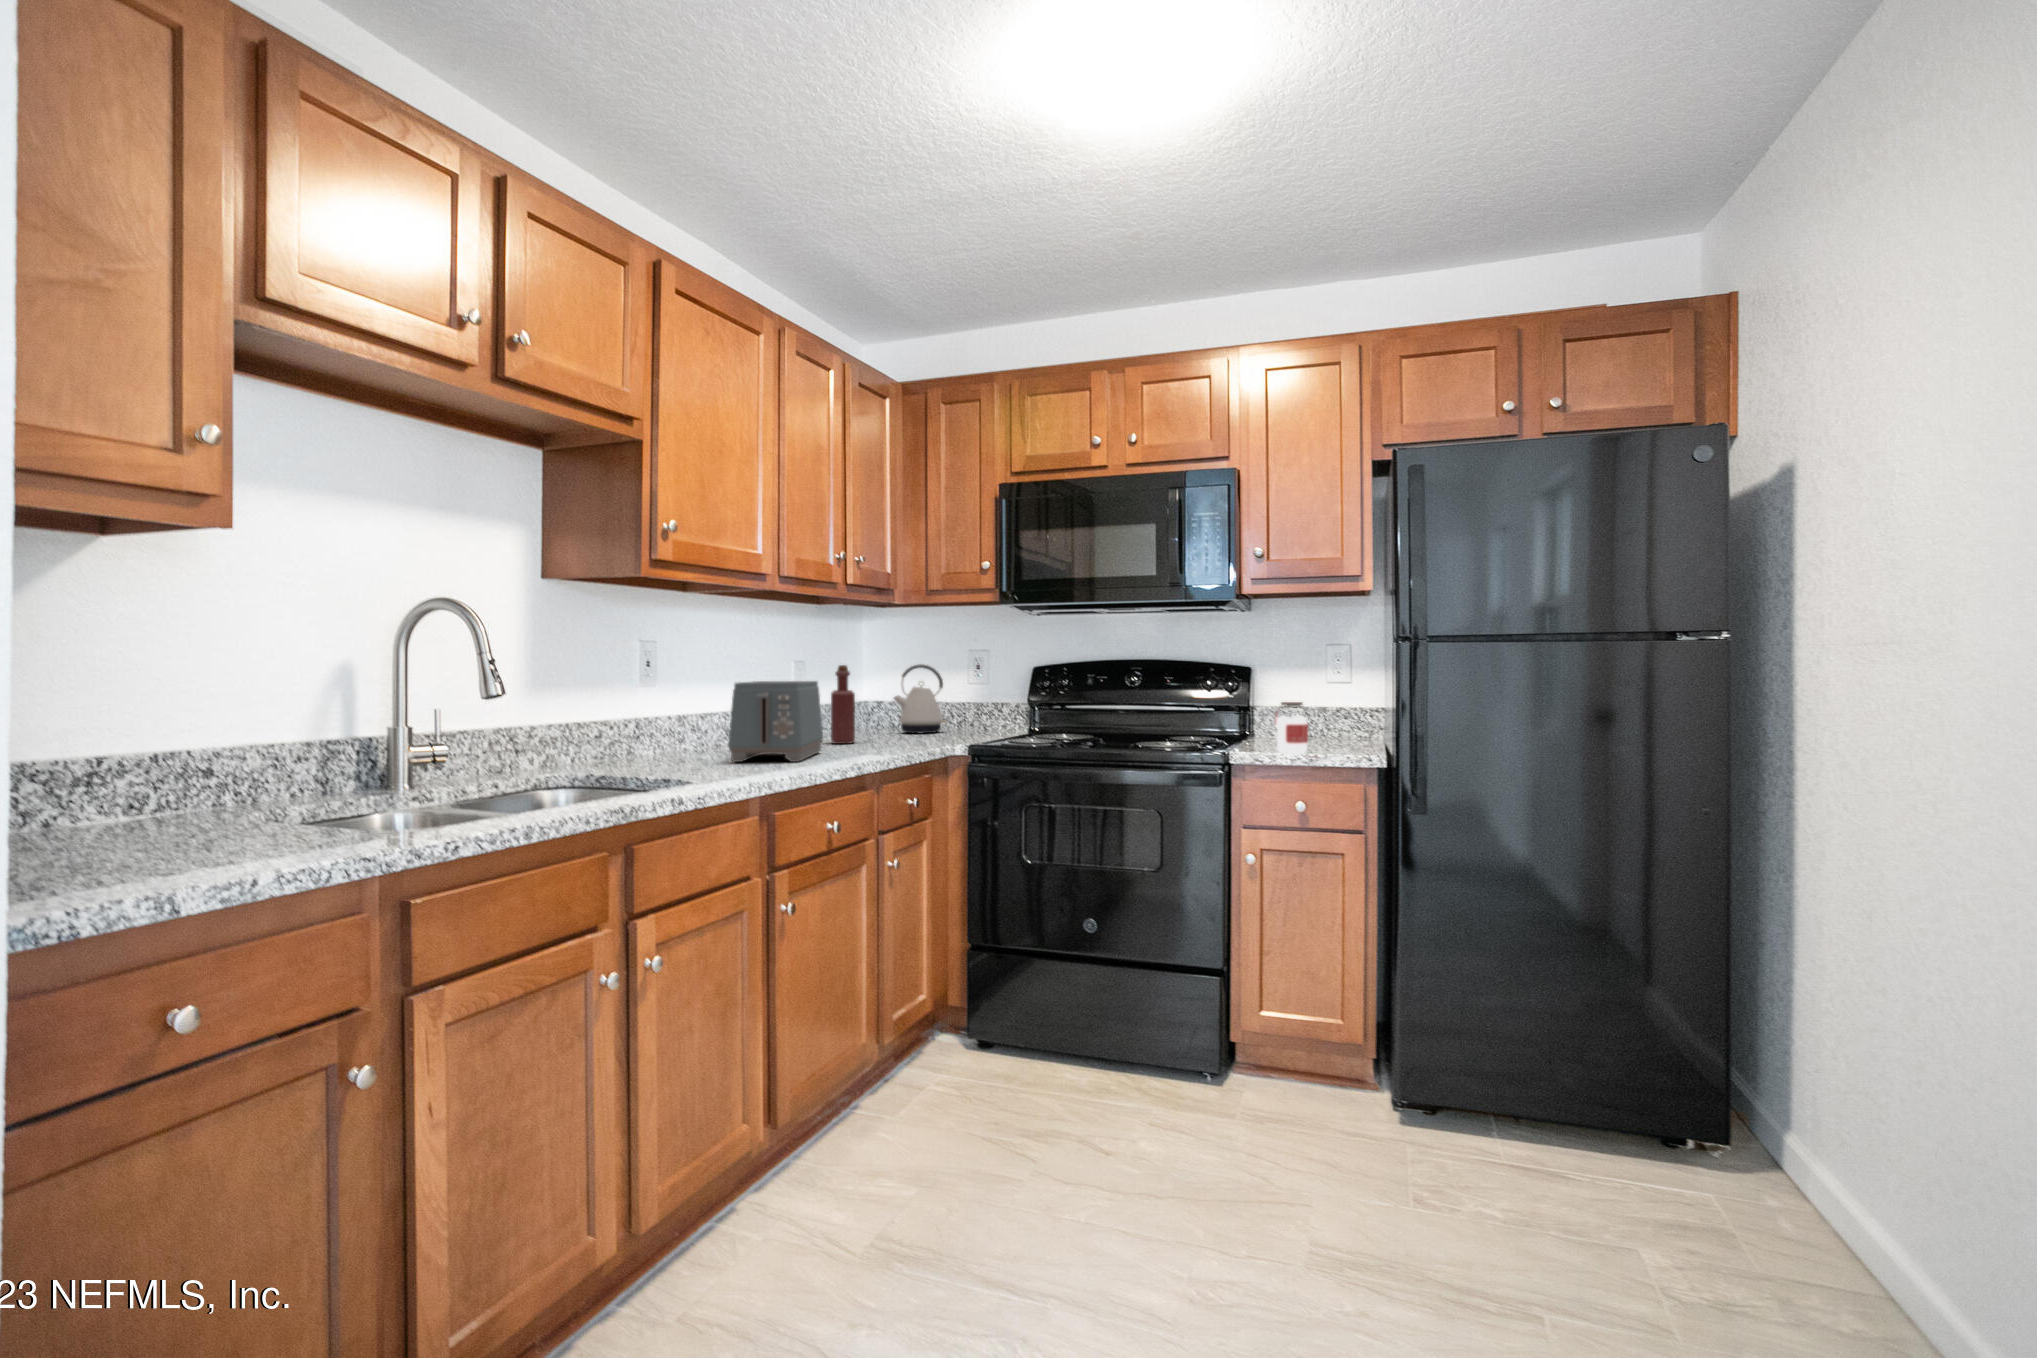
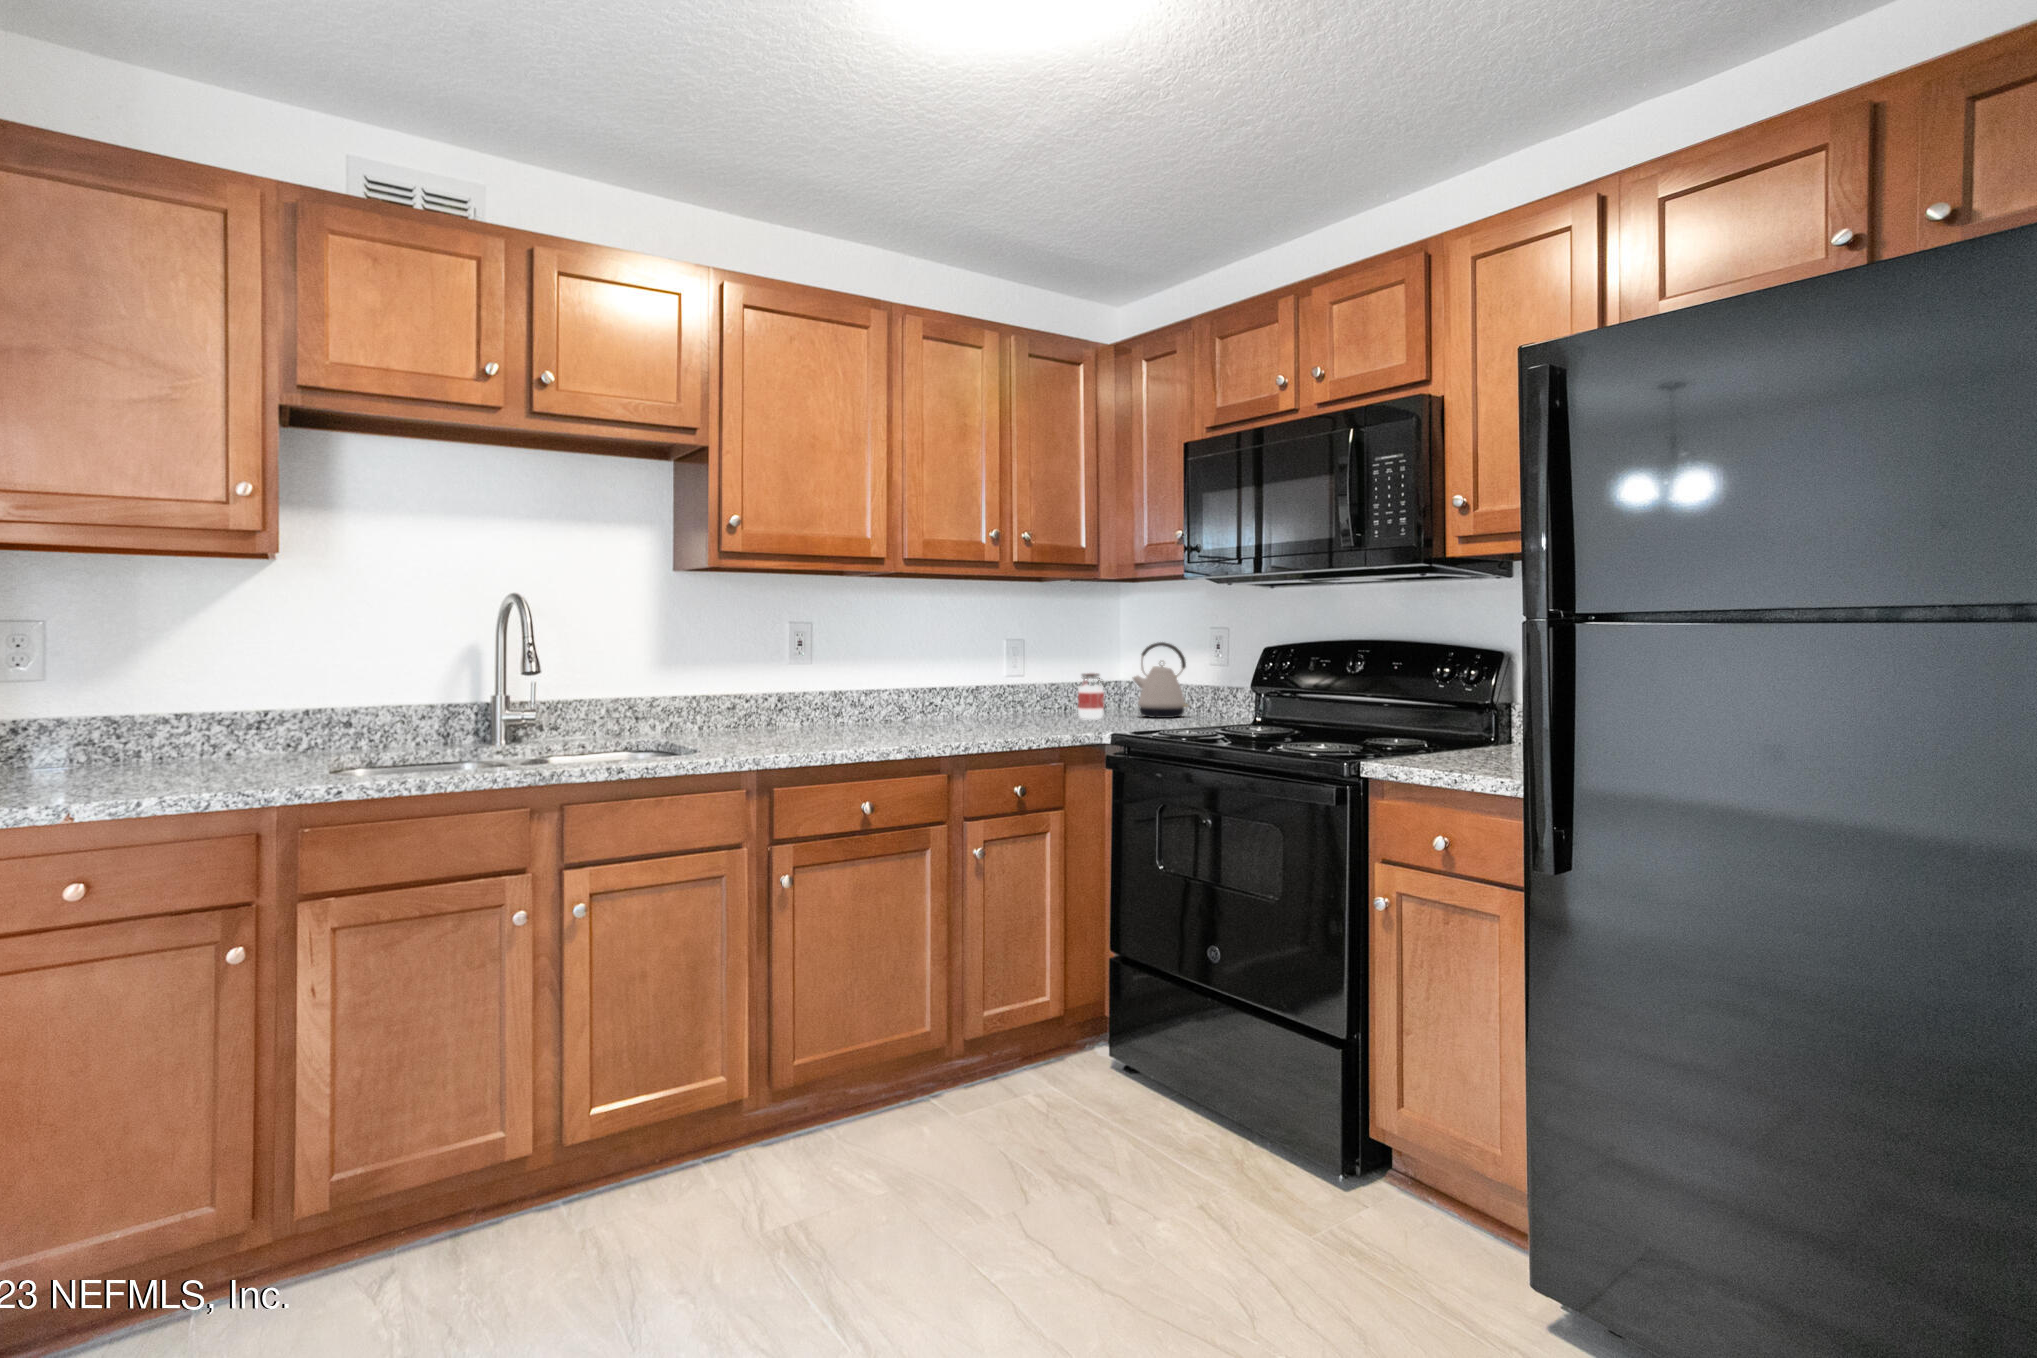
bottle: present [831,665,855,744] -> none [1012,644,1048,725]
toaster: present [728,681,823,762] -> none [829,660,954,741]
jar: present [1275,702,1308,756] -> present [1078,673,1104,720]

